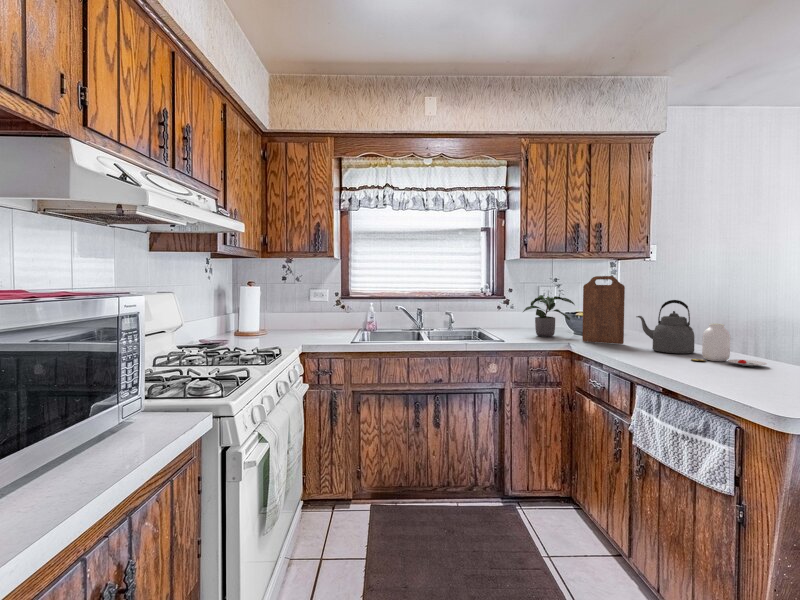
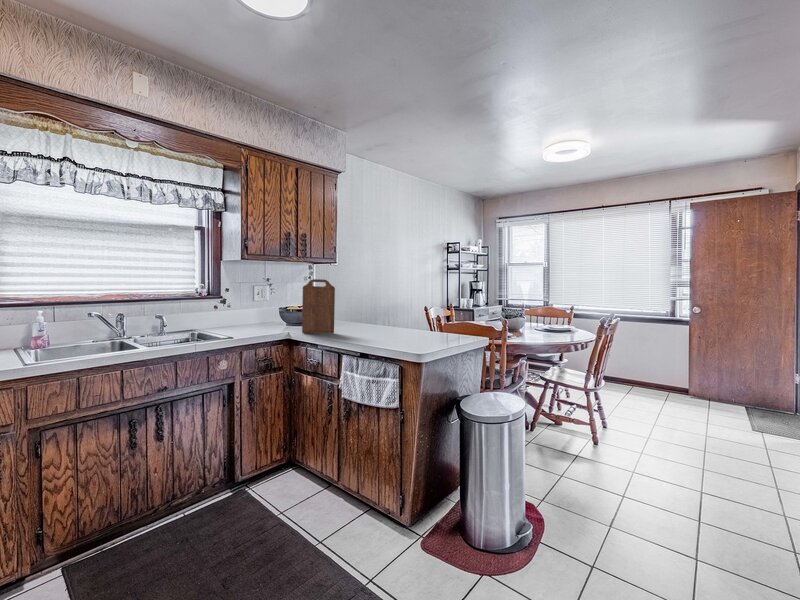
potted plant: present [523,295,575,337] -> none [246,293,290,331]
kettle: present [636,300,694,354] -> none [346,299,385,339]
jar: present [691,324,767,366] -> none [391,316,434,344]

